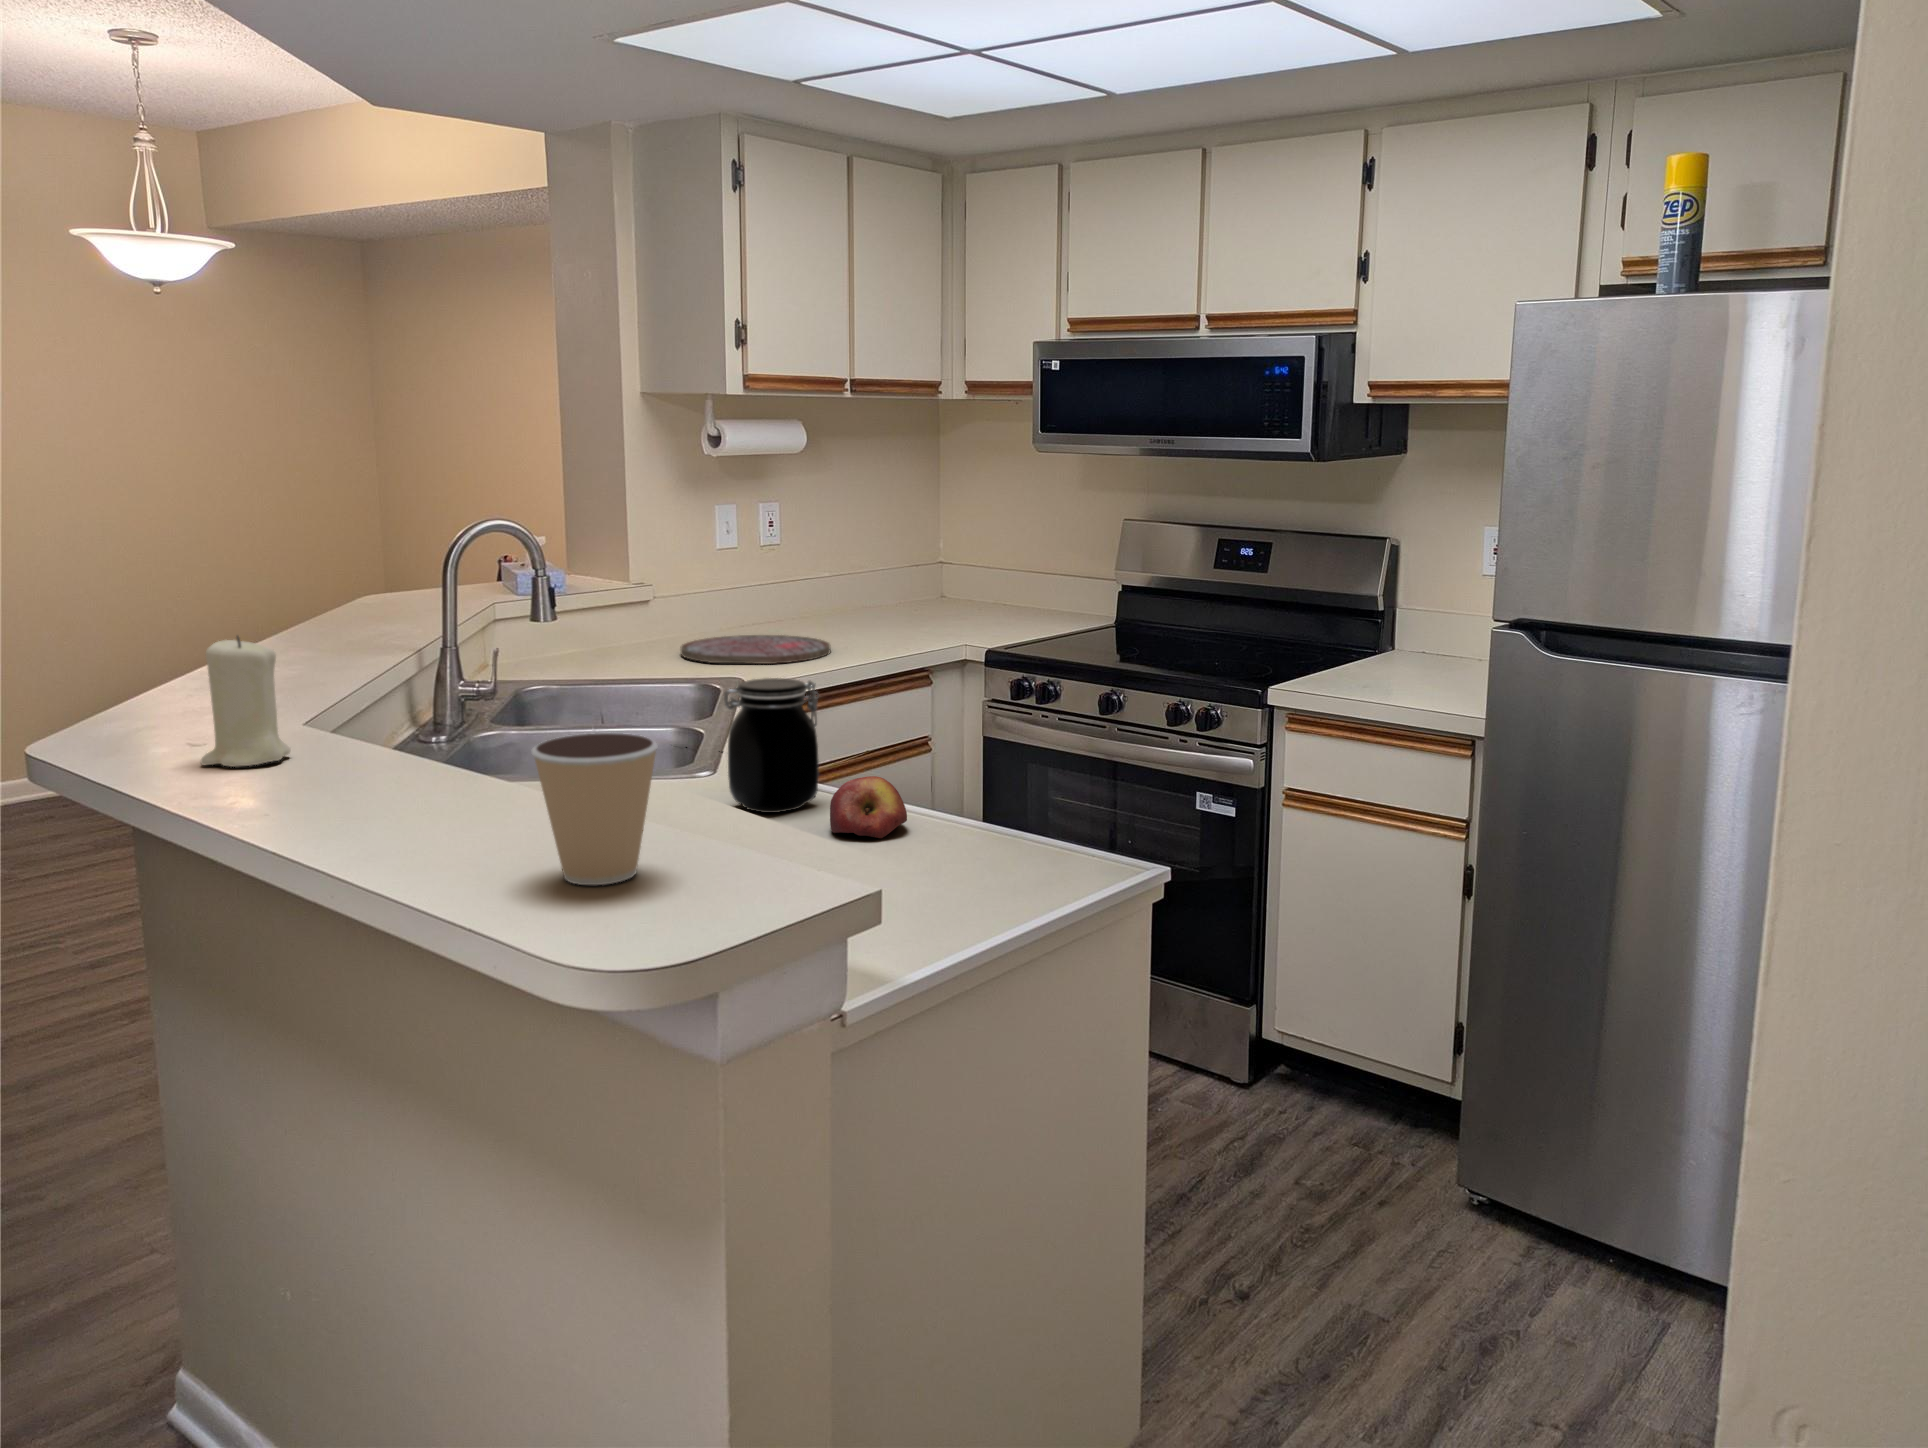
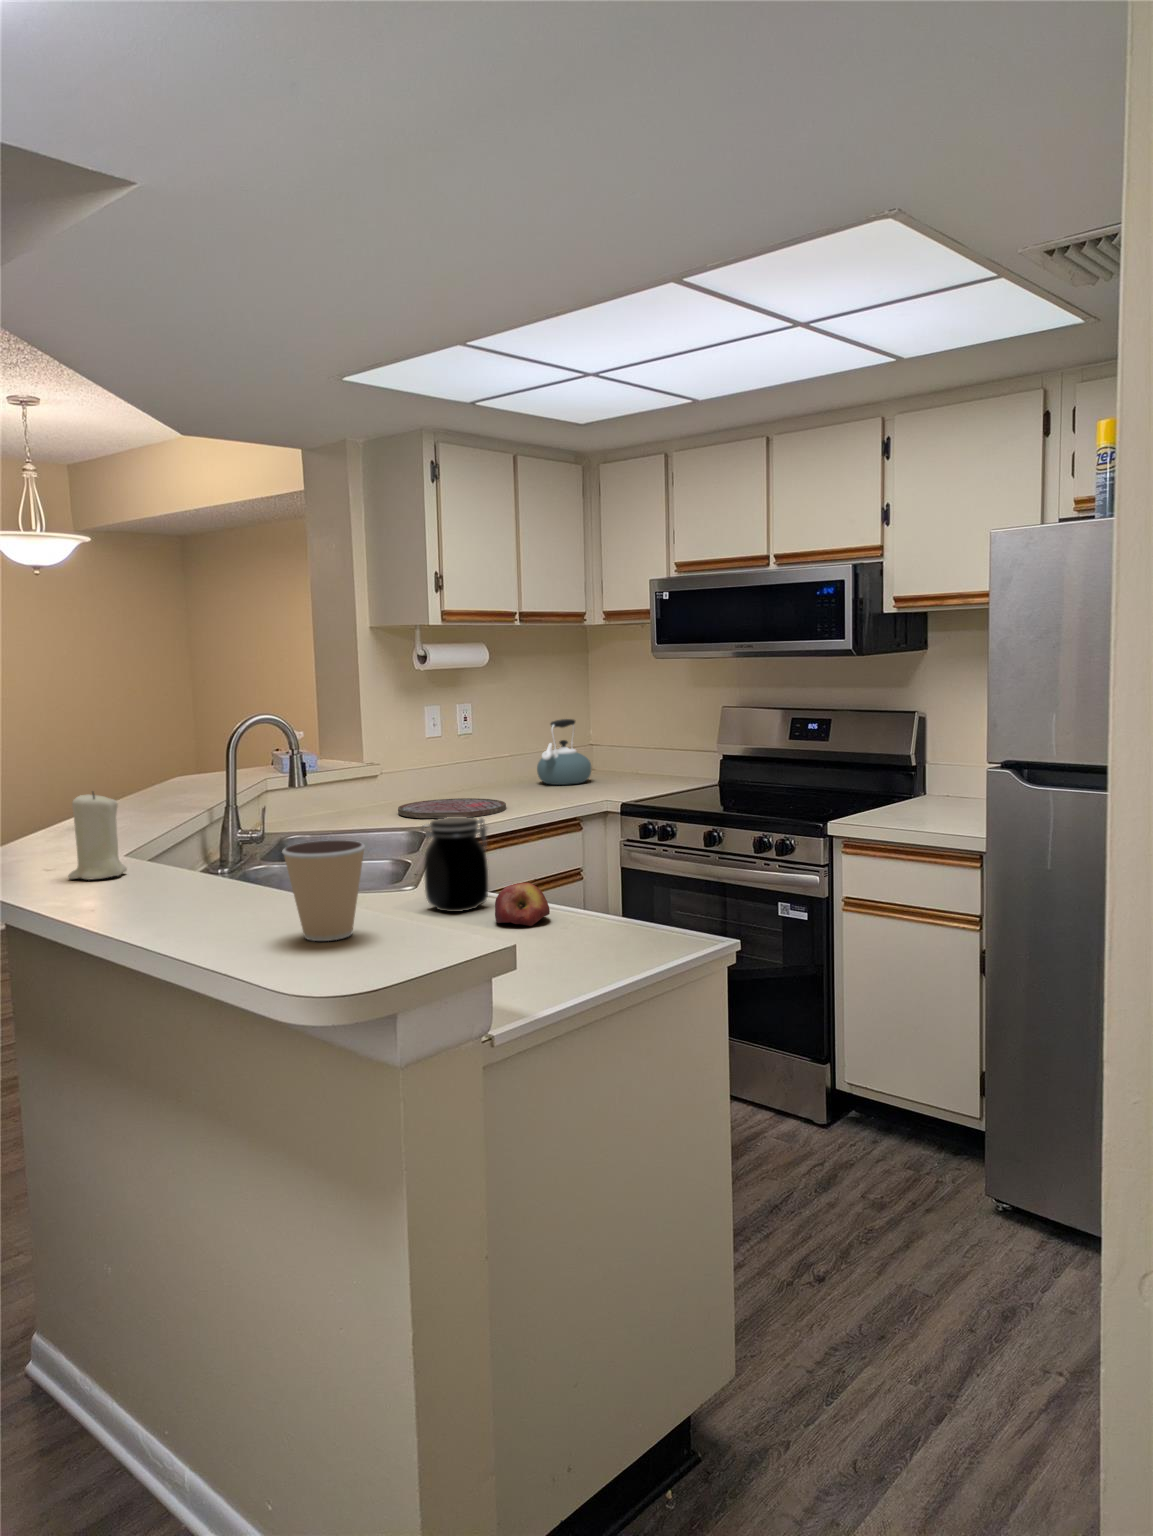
kettle: none [870,529,945,618] -> present [537,719,591,785]

